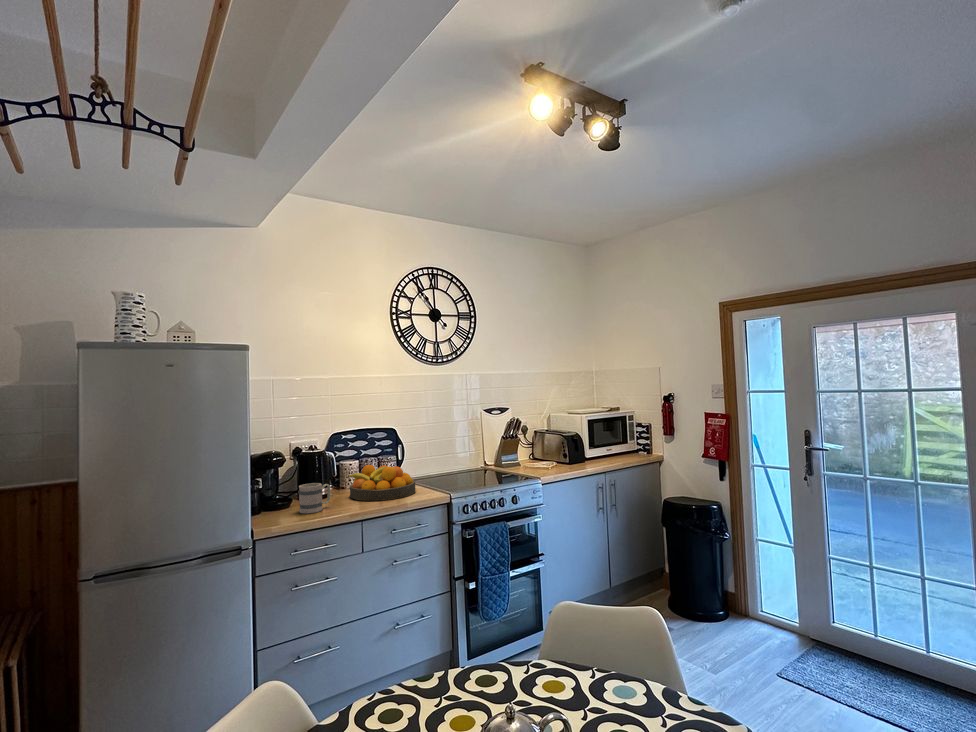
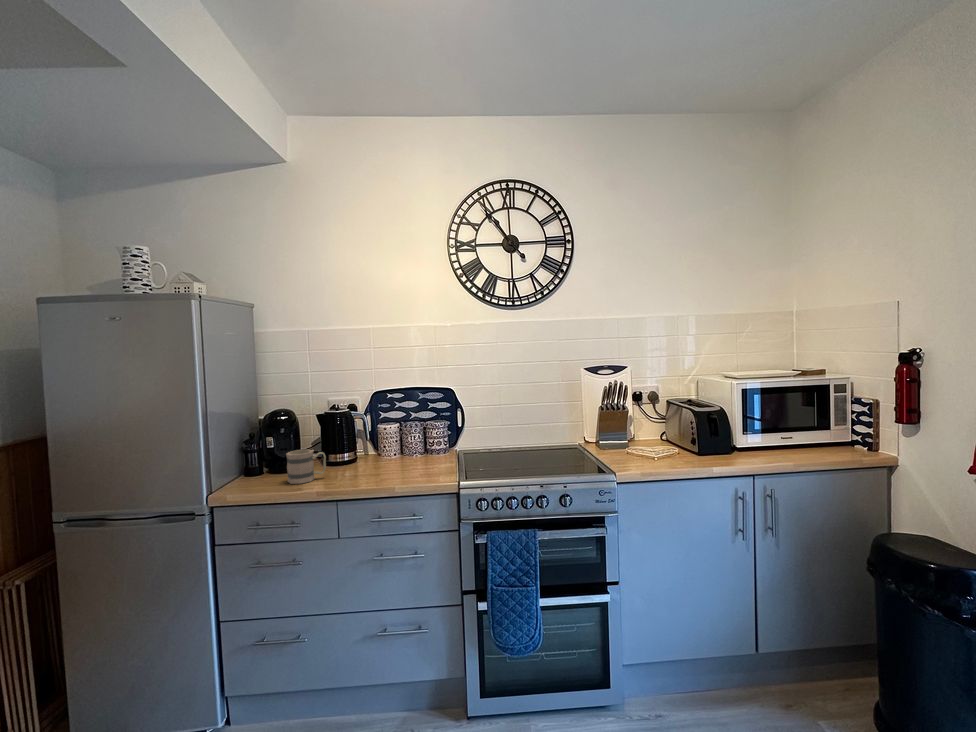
fruit bowl: present [348,465,416,501] -> none [362,432,441,479]

